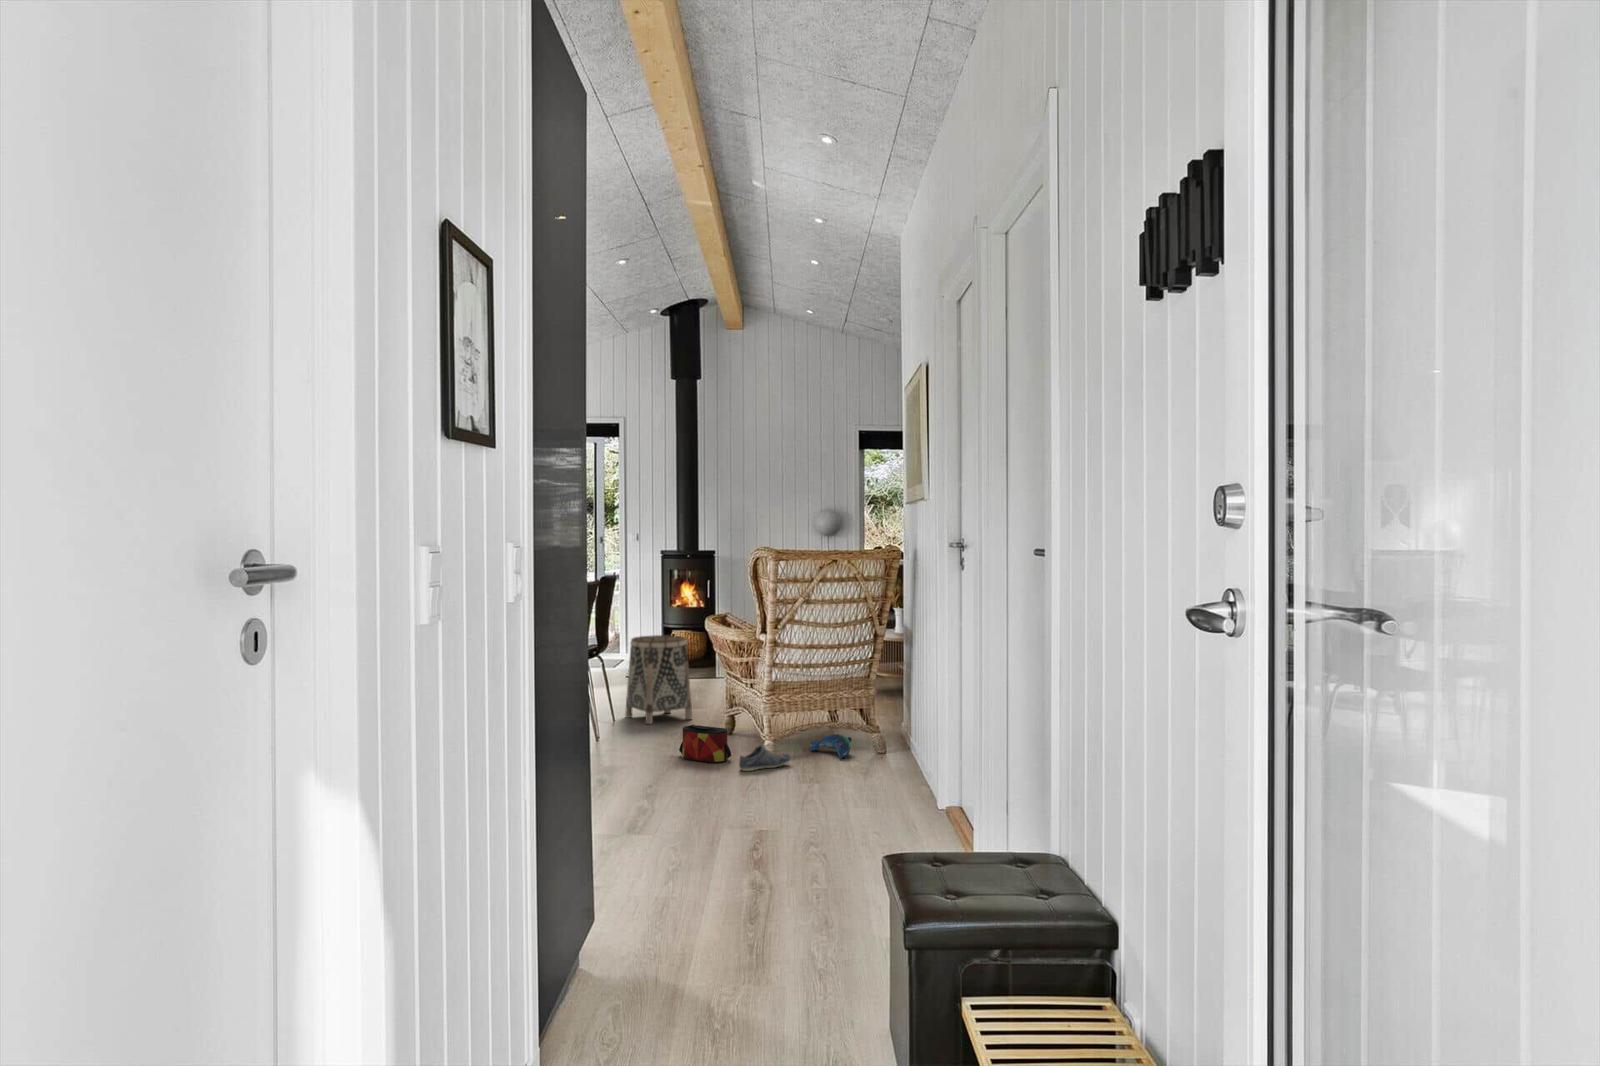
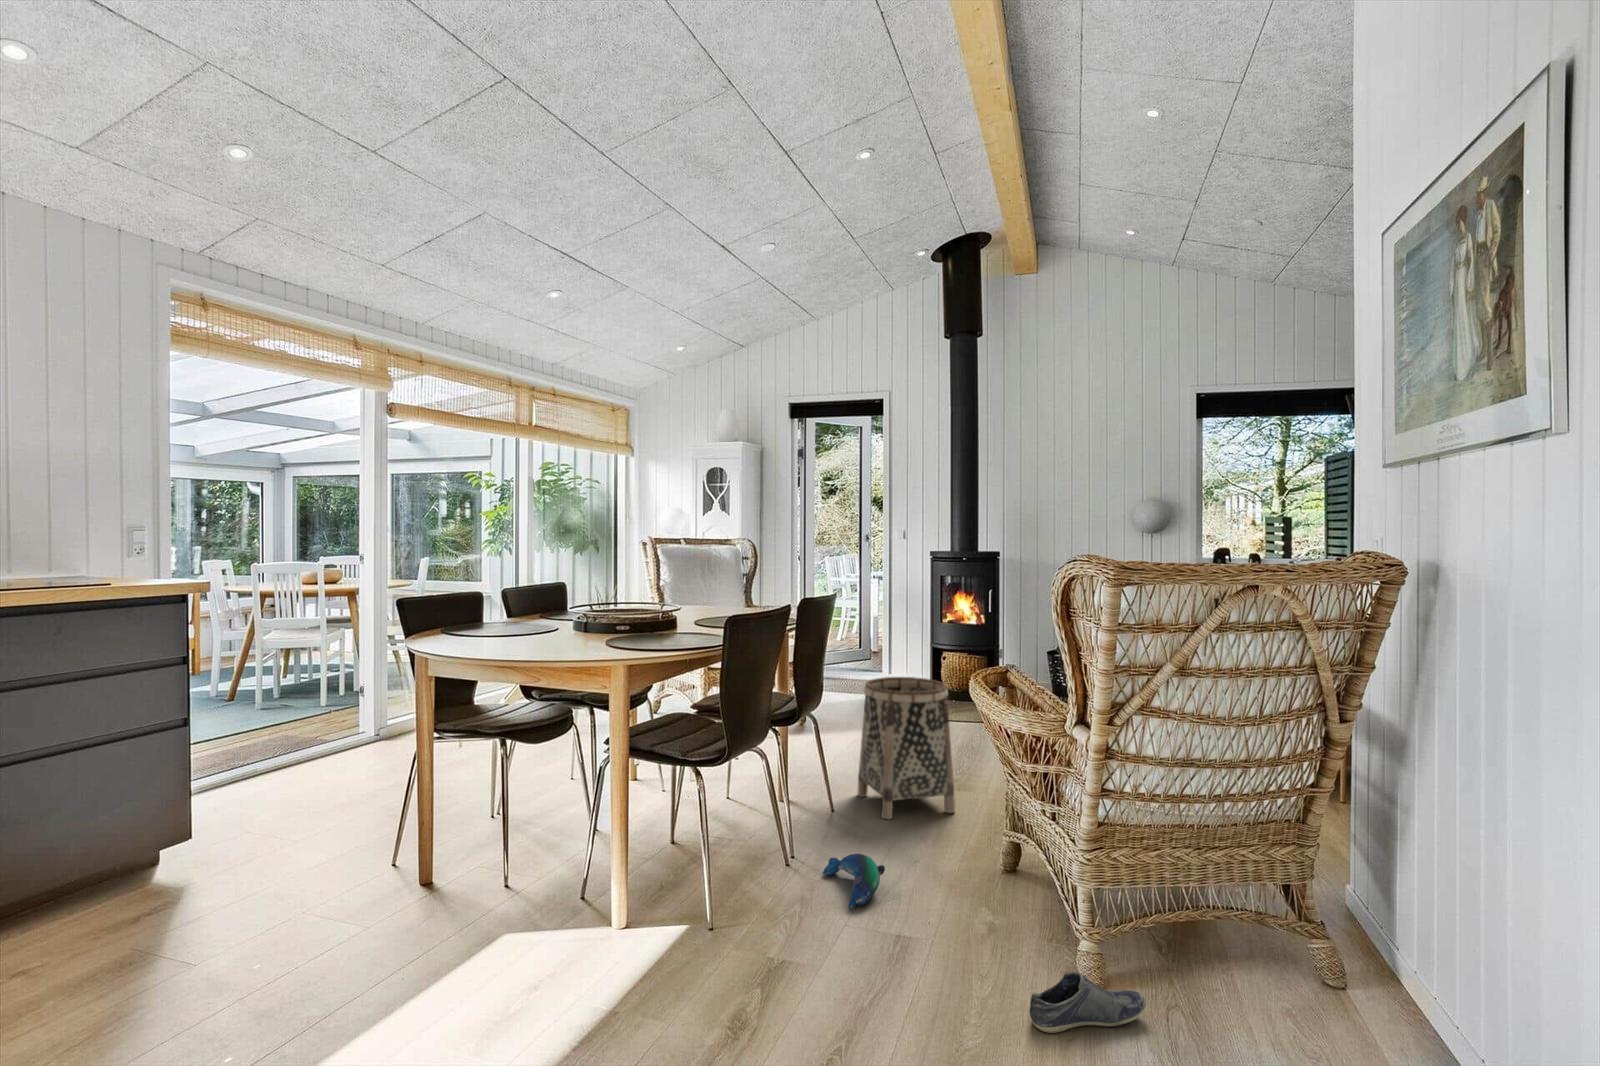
bag: present [679,725,731,763] -> none [916,880,1014,978]
plush toy: present [810,734,852,759] -> present [823,854,885,909]

